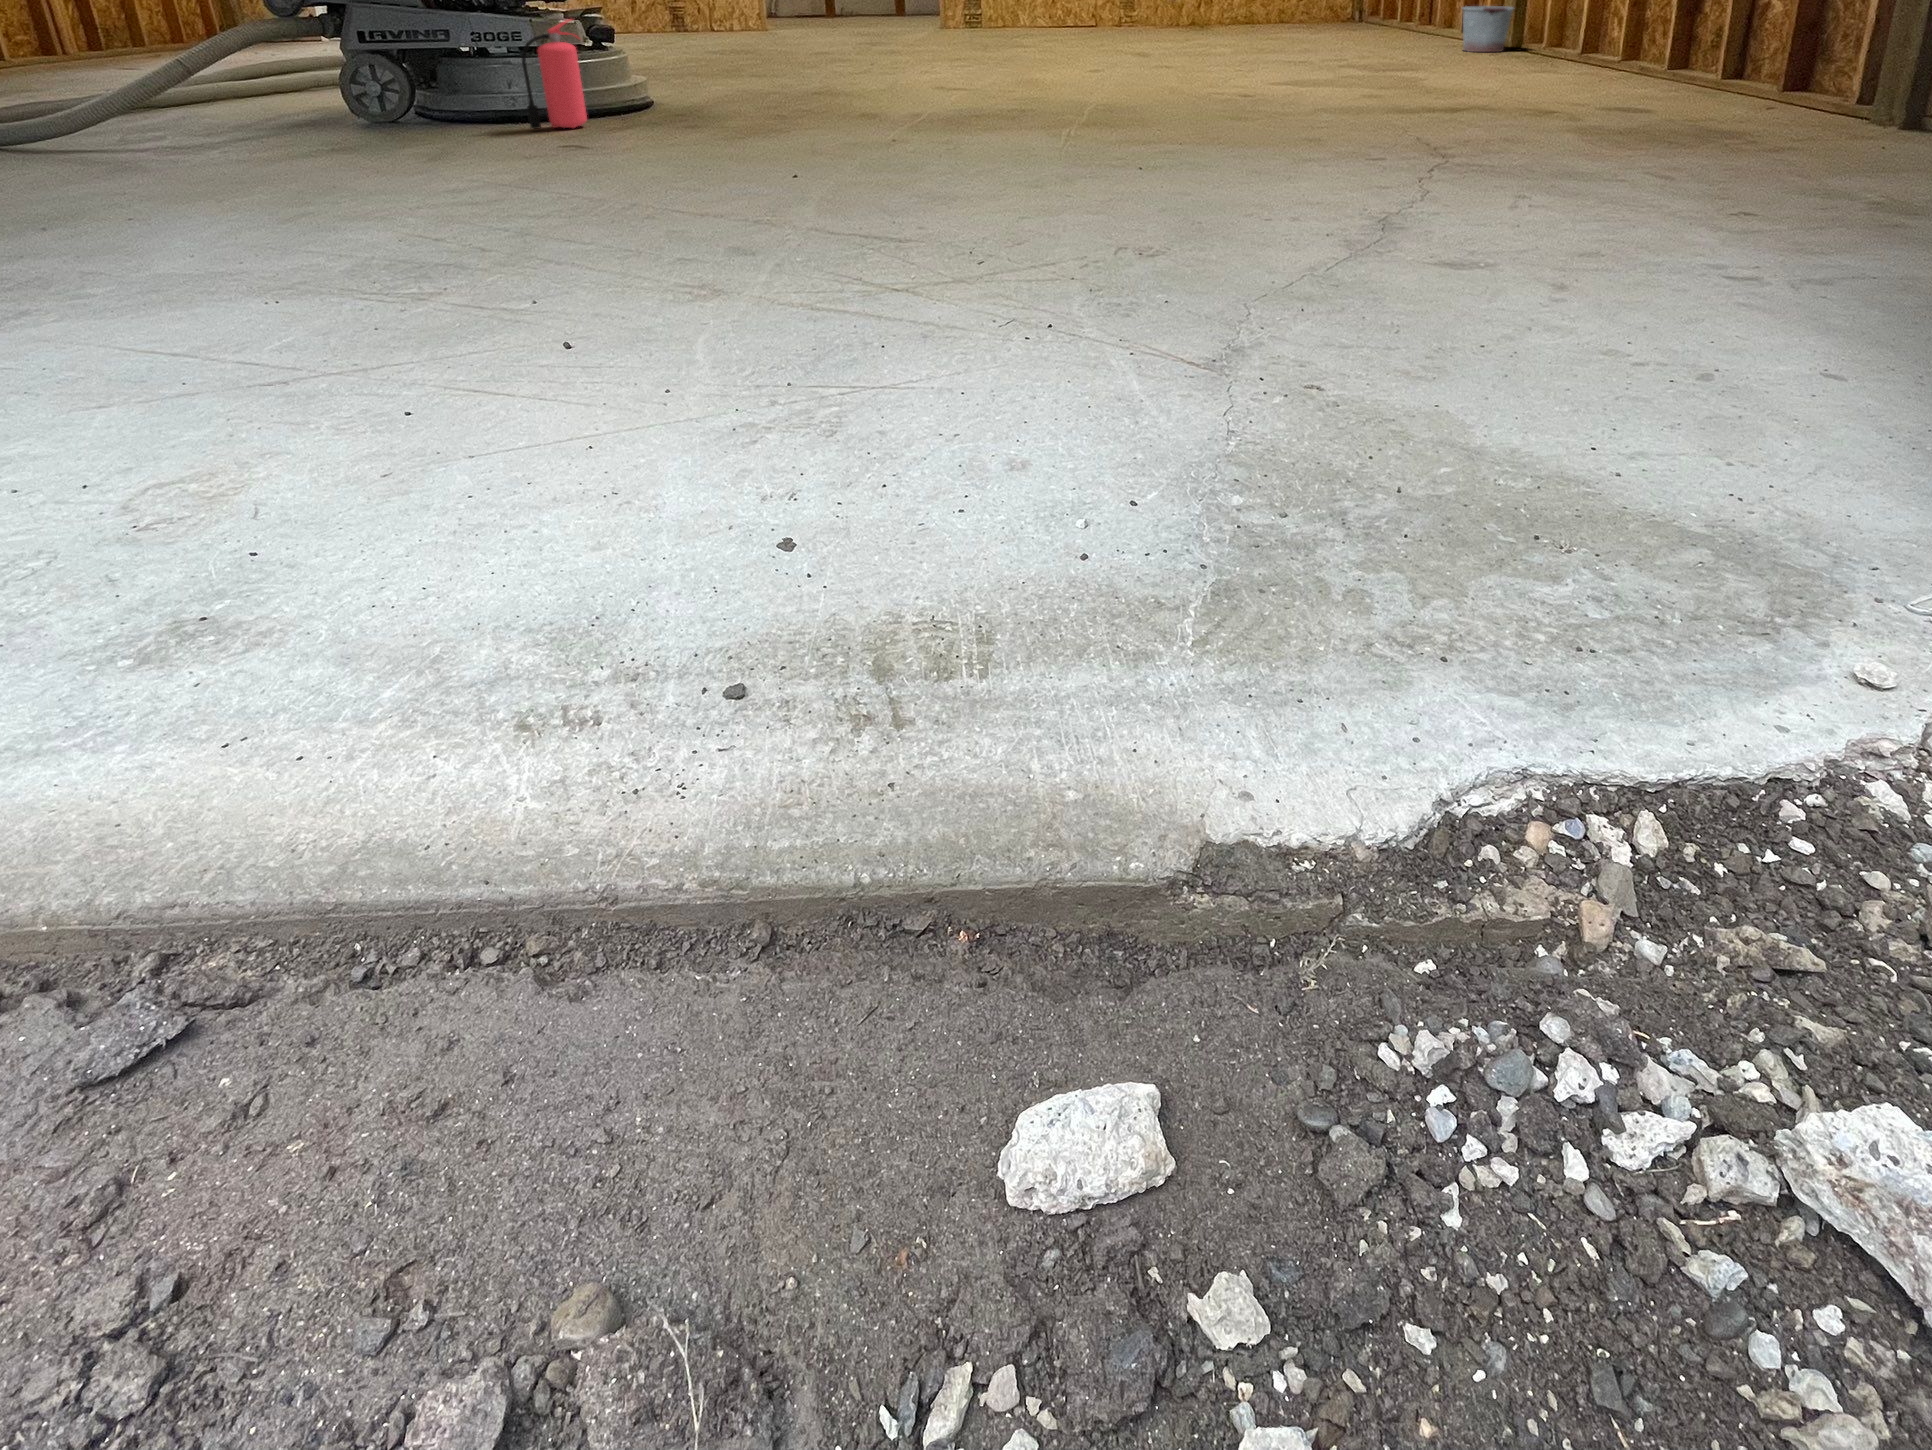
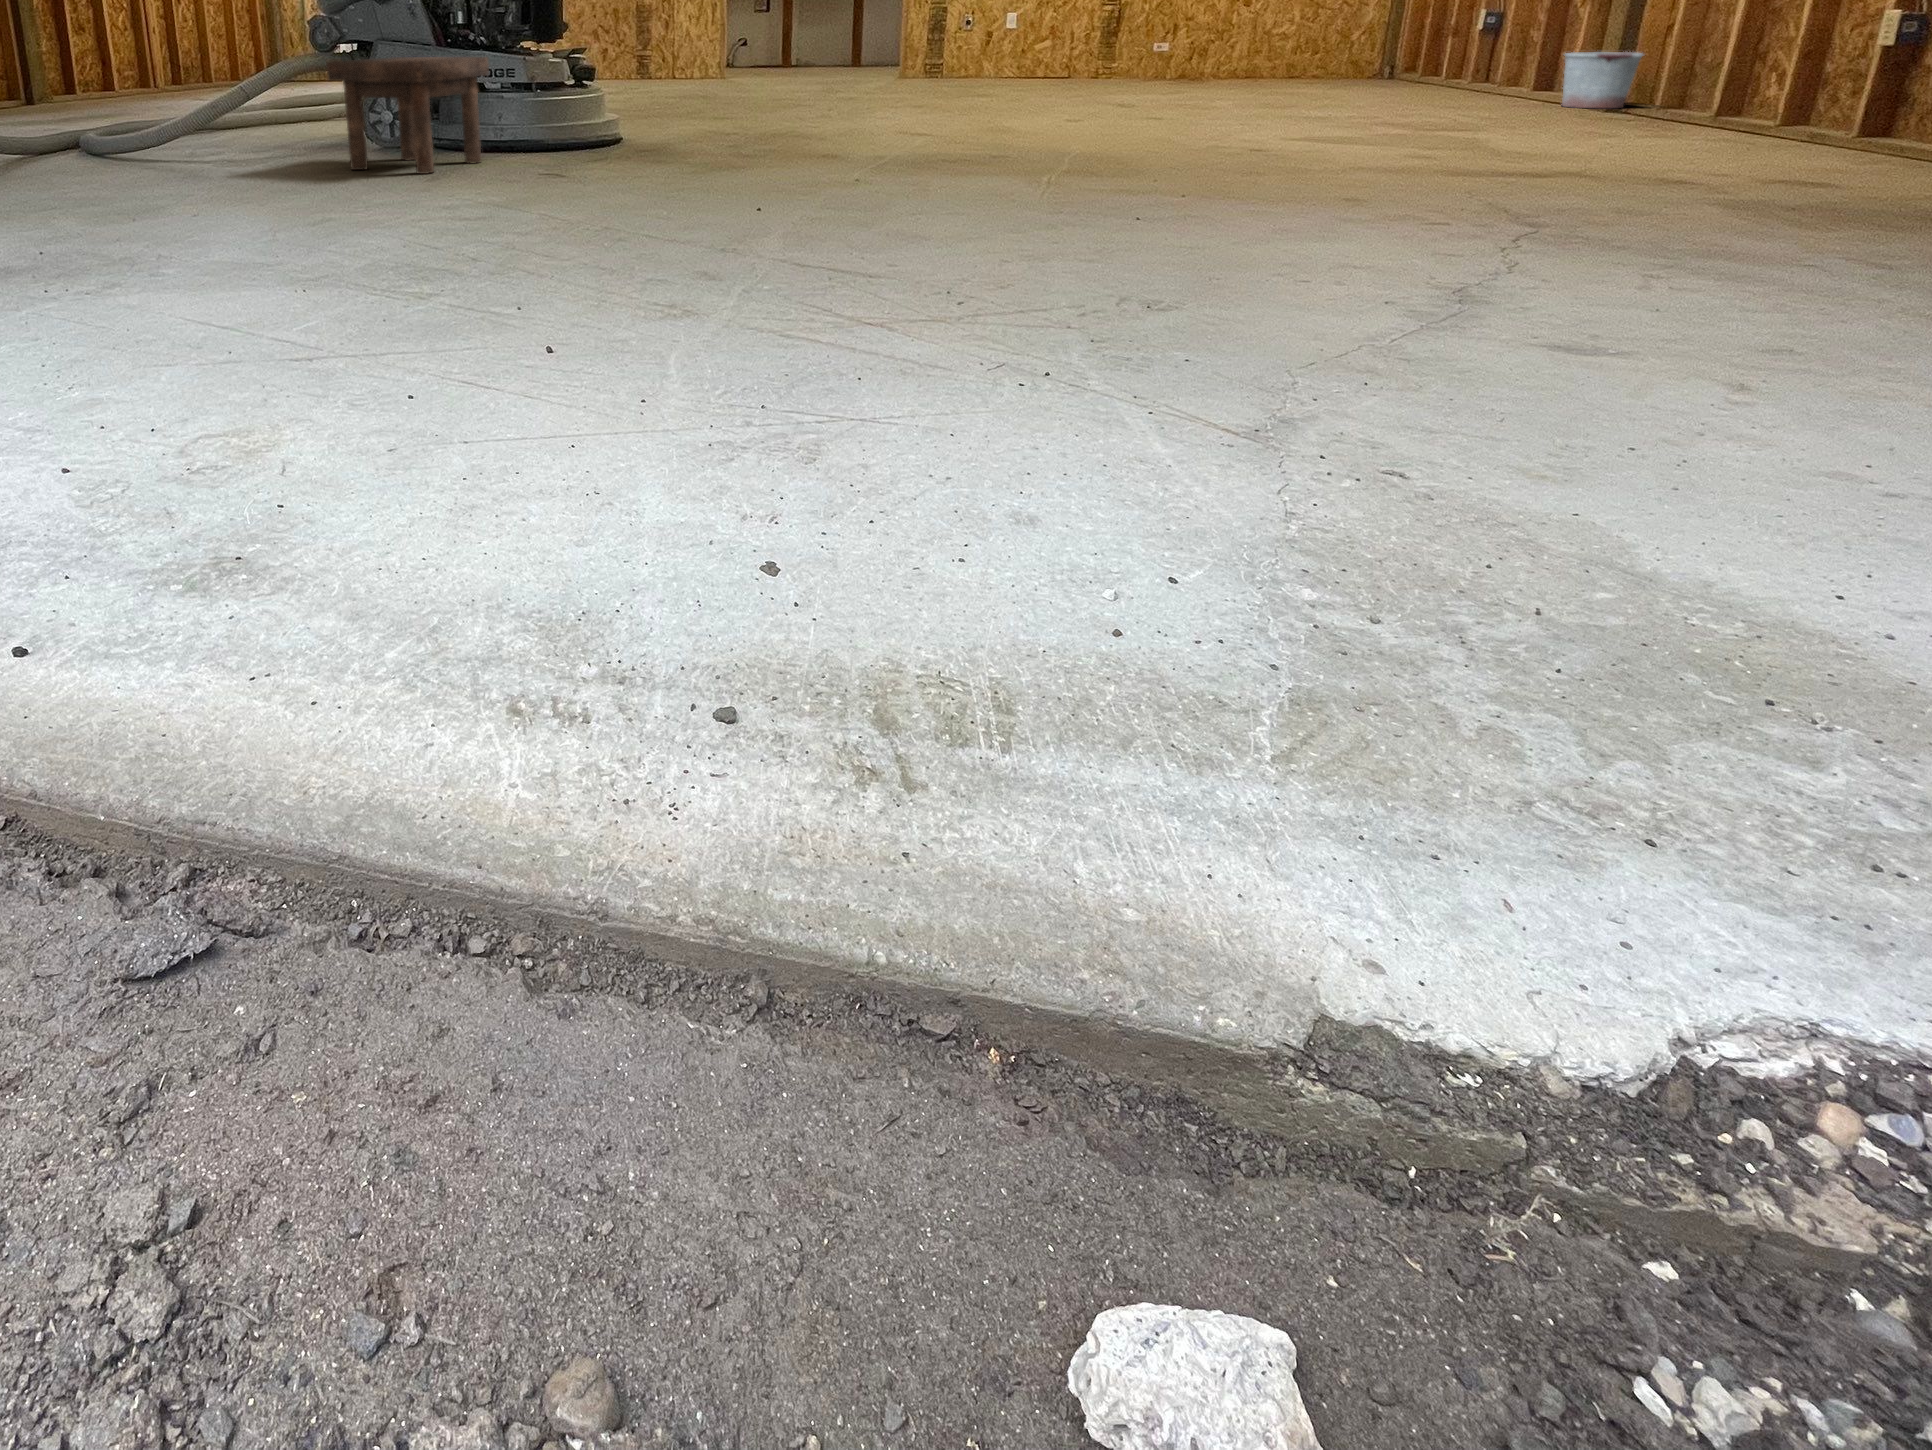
stool: none [291,19,498,149] -> present [327,57,489,174]
fire extinguisher: present [522,19,587,129] -> none [509,57,563,161]

